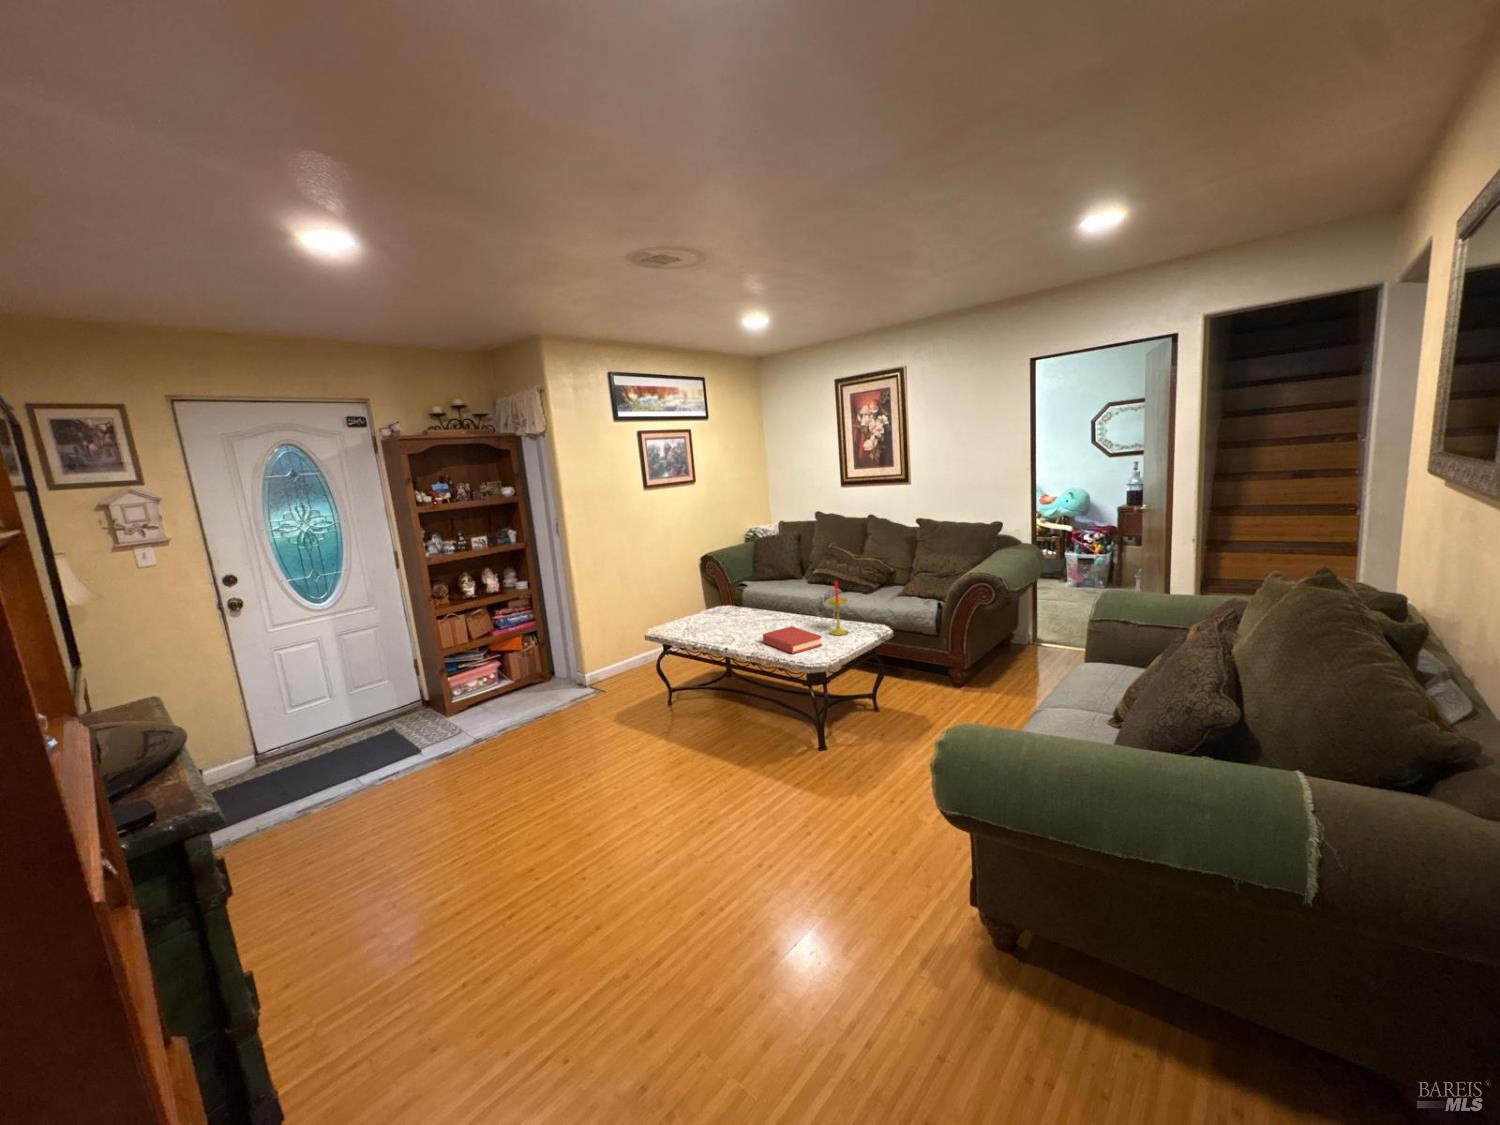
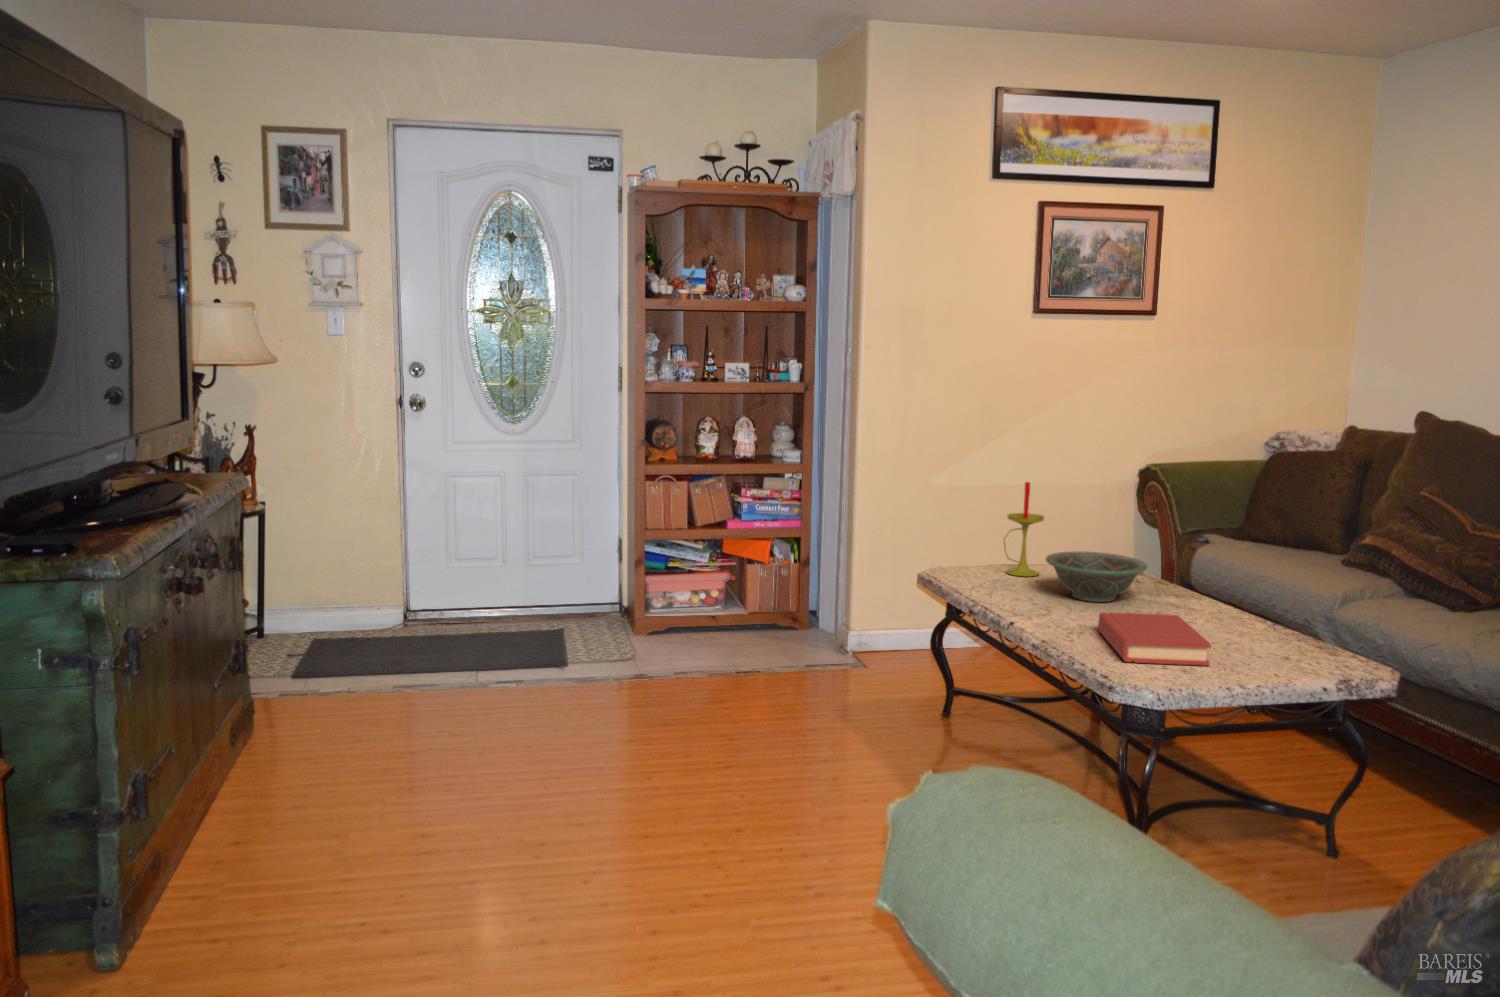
candle: present [827,582,848,635] -> present [1004,482,1044,577]
decorative bowl: none [714,604,761,630] -> present [1046,551,1147,602]

